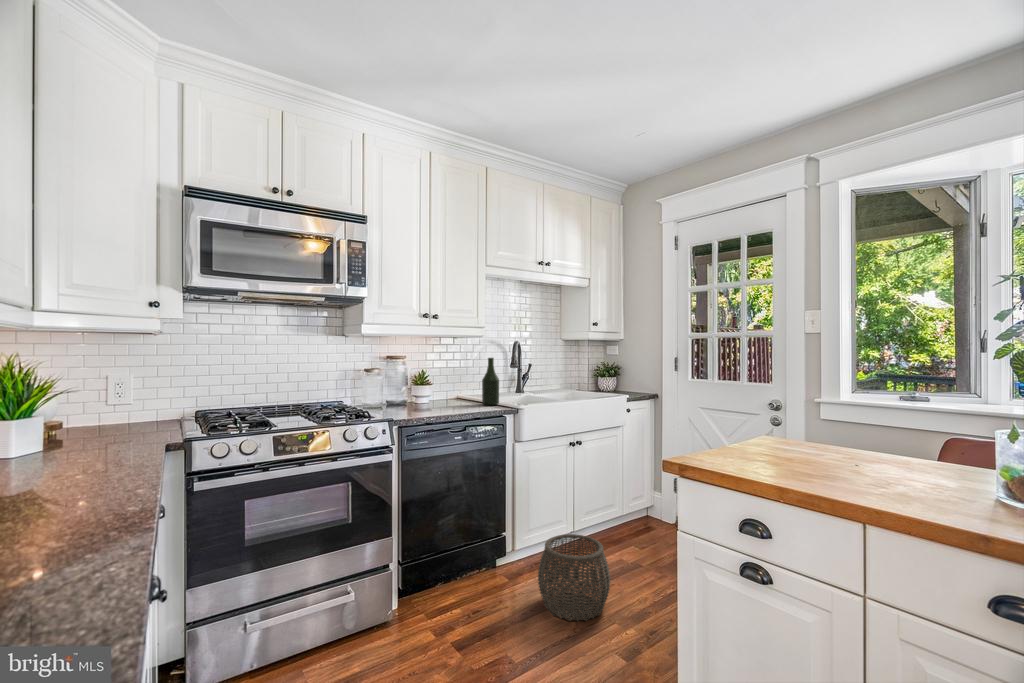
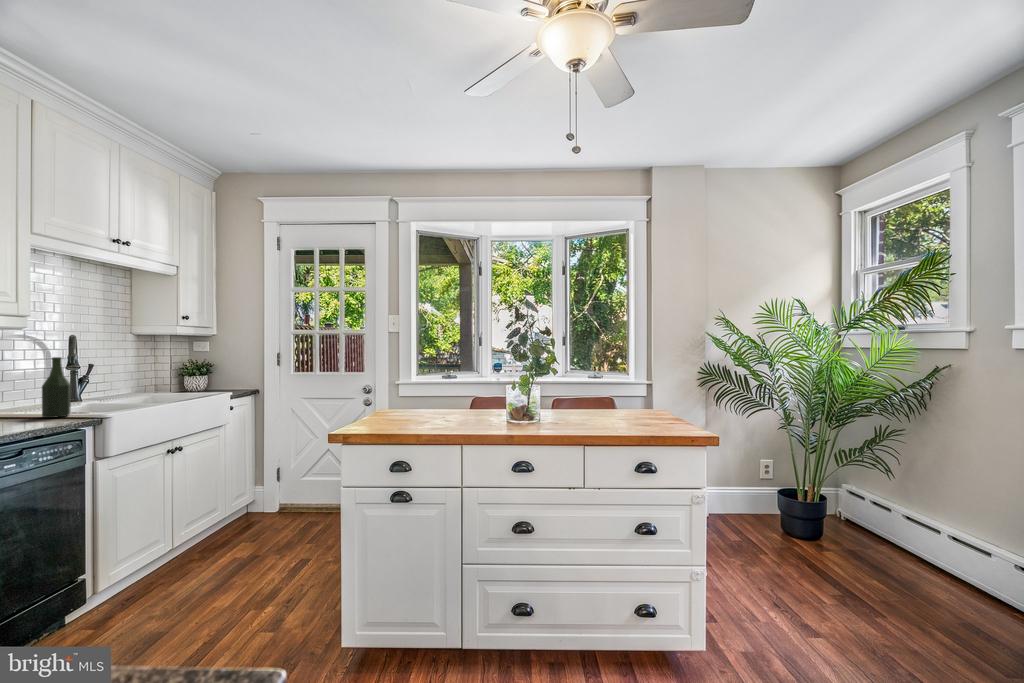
woven basket: present [538,534,610,621] -> none [153,537,242,628]

